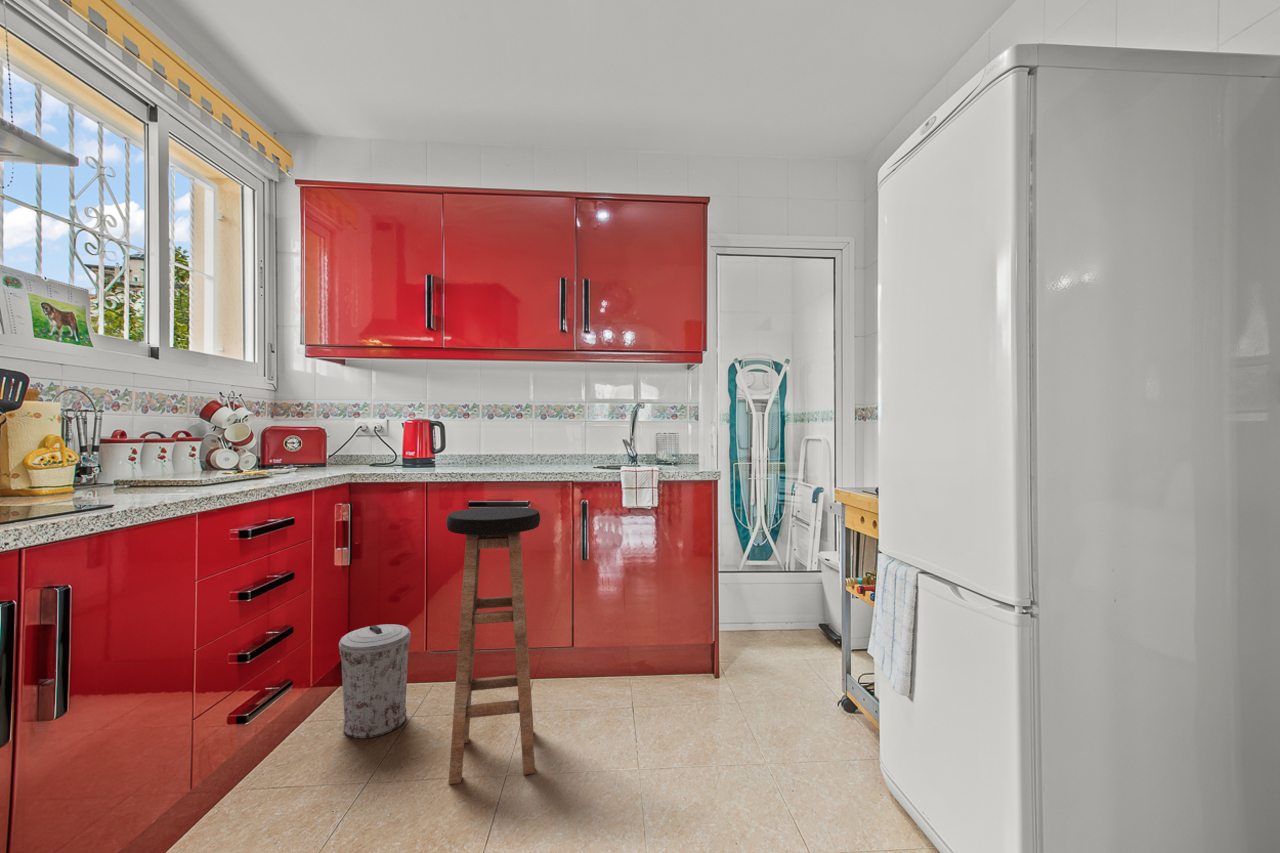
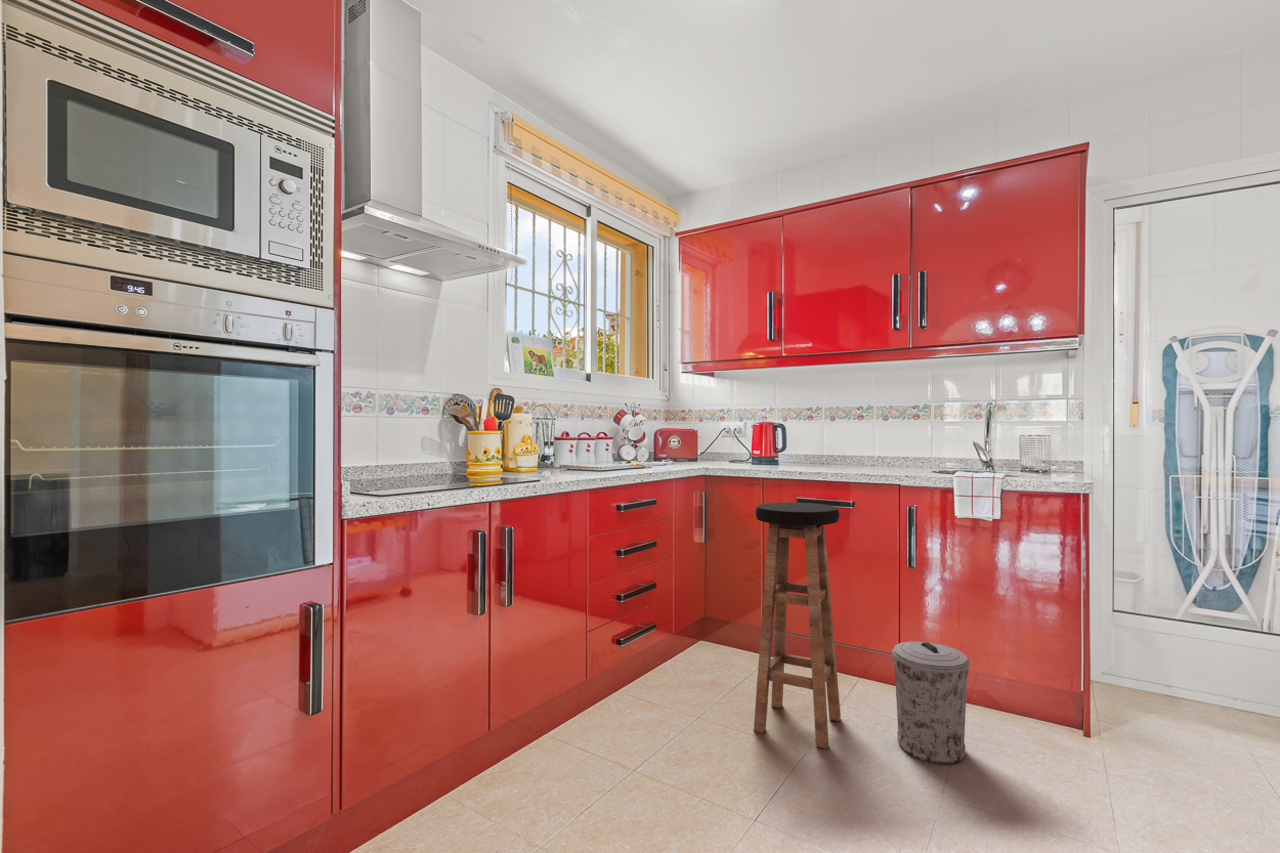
trash can: present [339,624,411,738] -> present [892,642,970,764]

